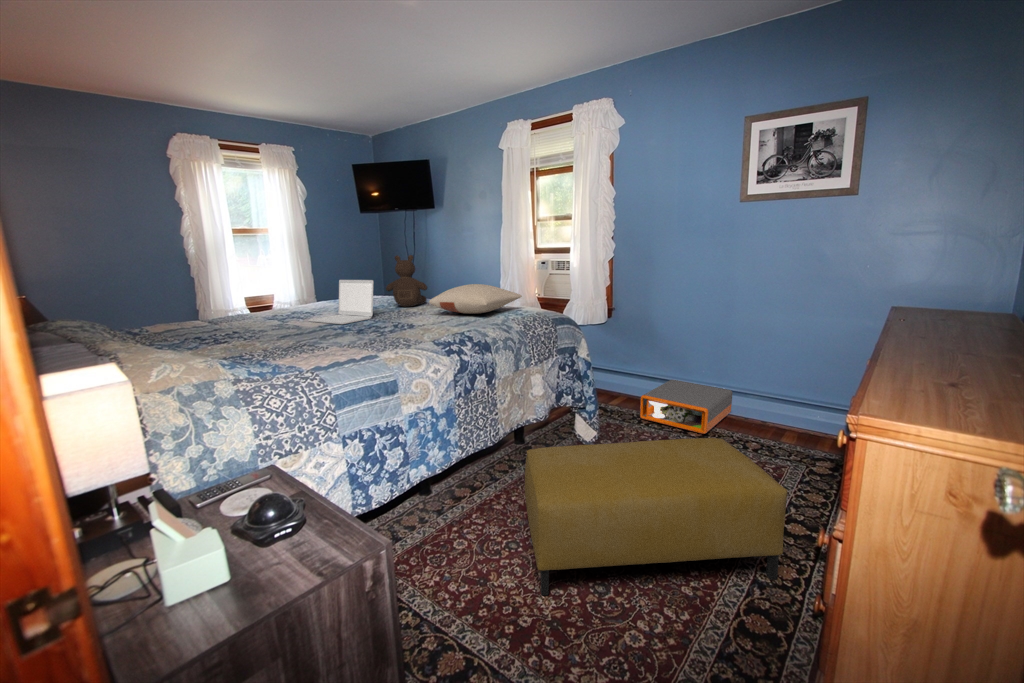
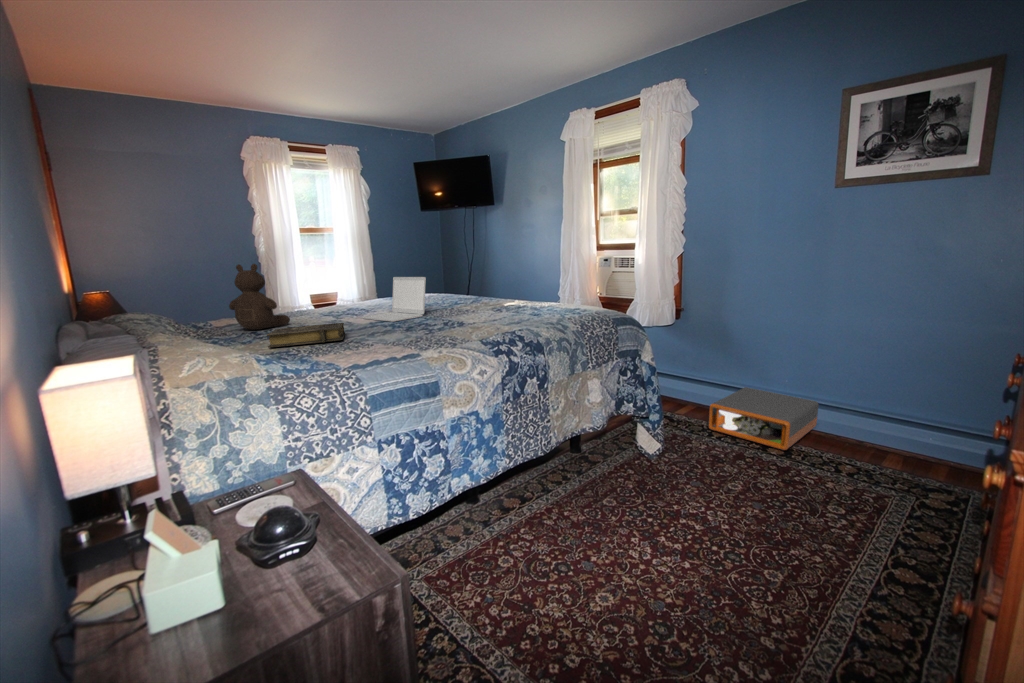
teddy bear: present [386,255,427,307] -> present [229,264,290,330]
pillow: present [429,284,522,314] -> none [481,281,579,312]
book: none [218,326,297,352] -> present [267,323,345,348]
ottoman: present [525,438,788,595] -> none [577,459,905,641]

